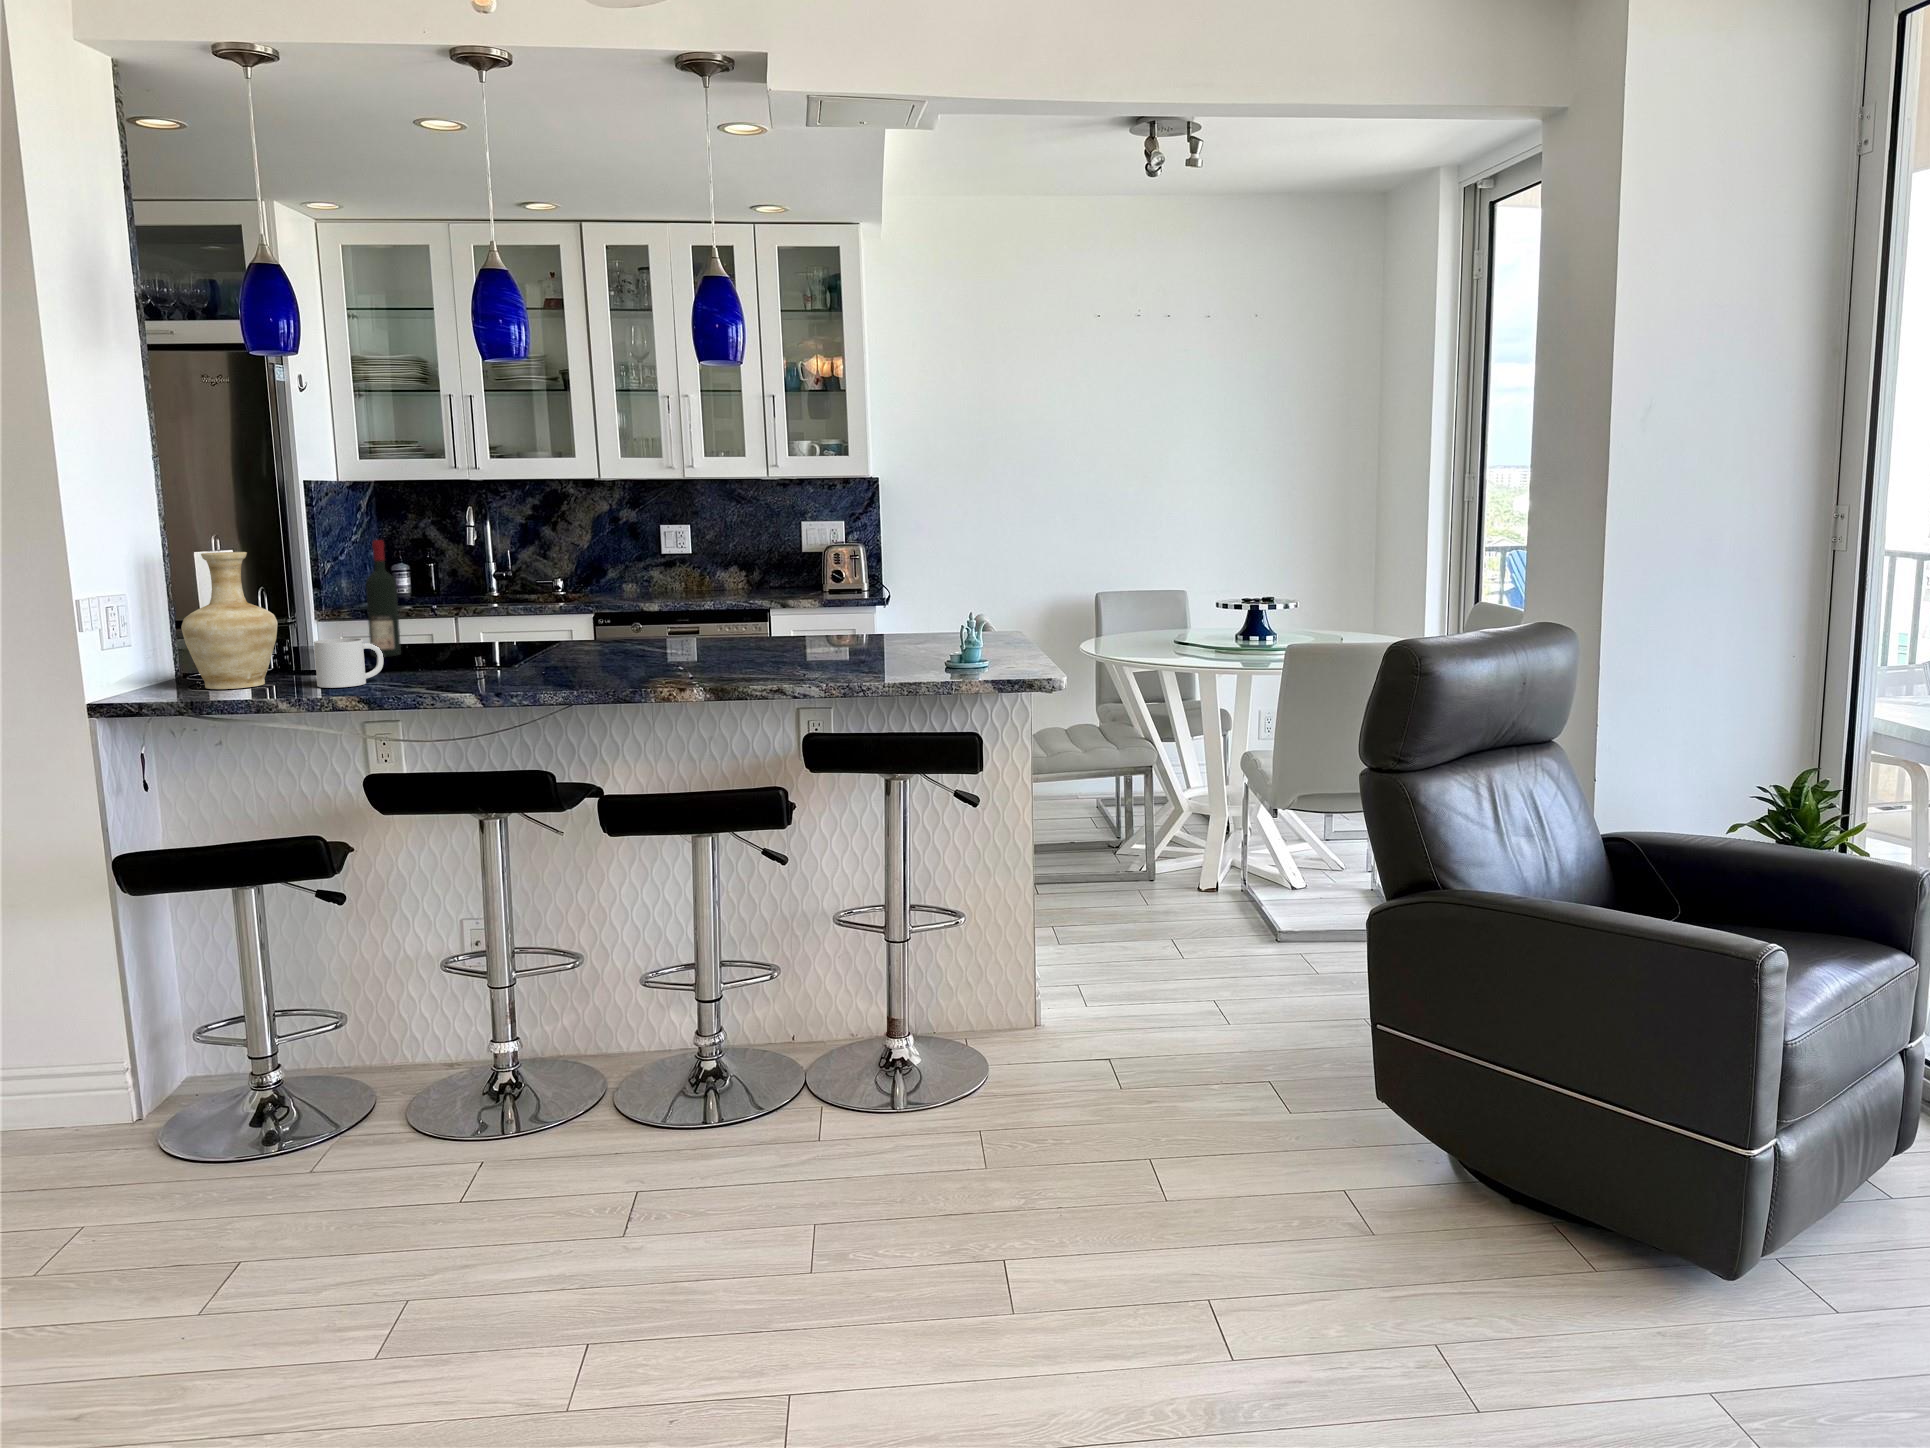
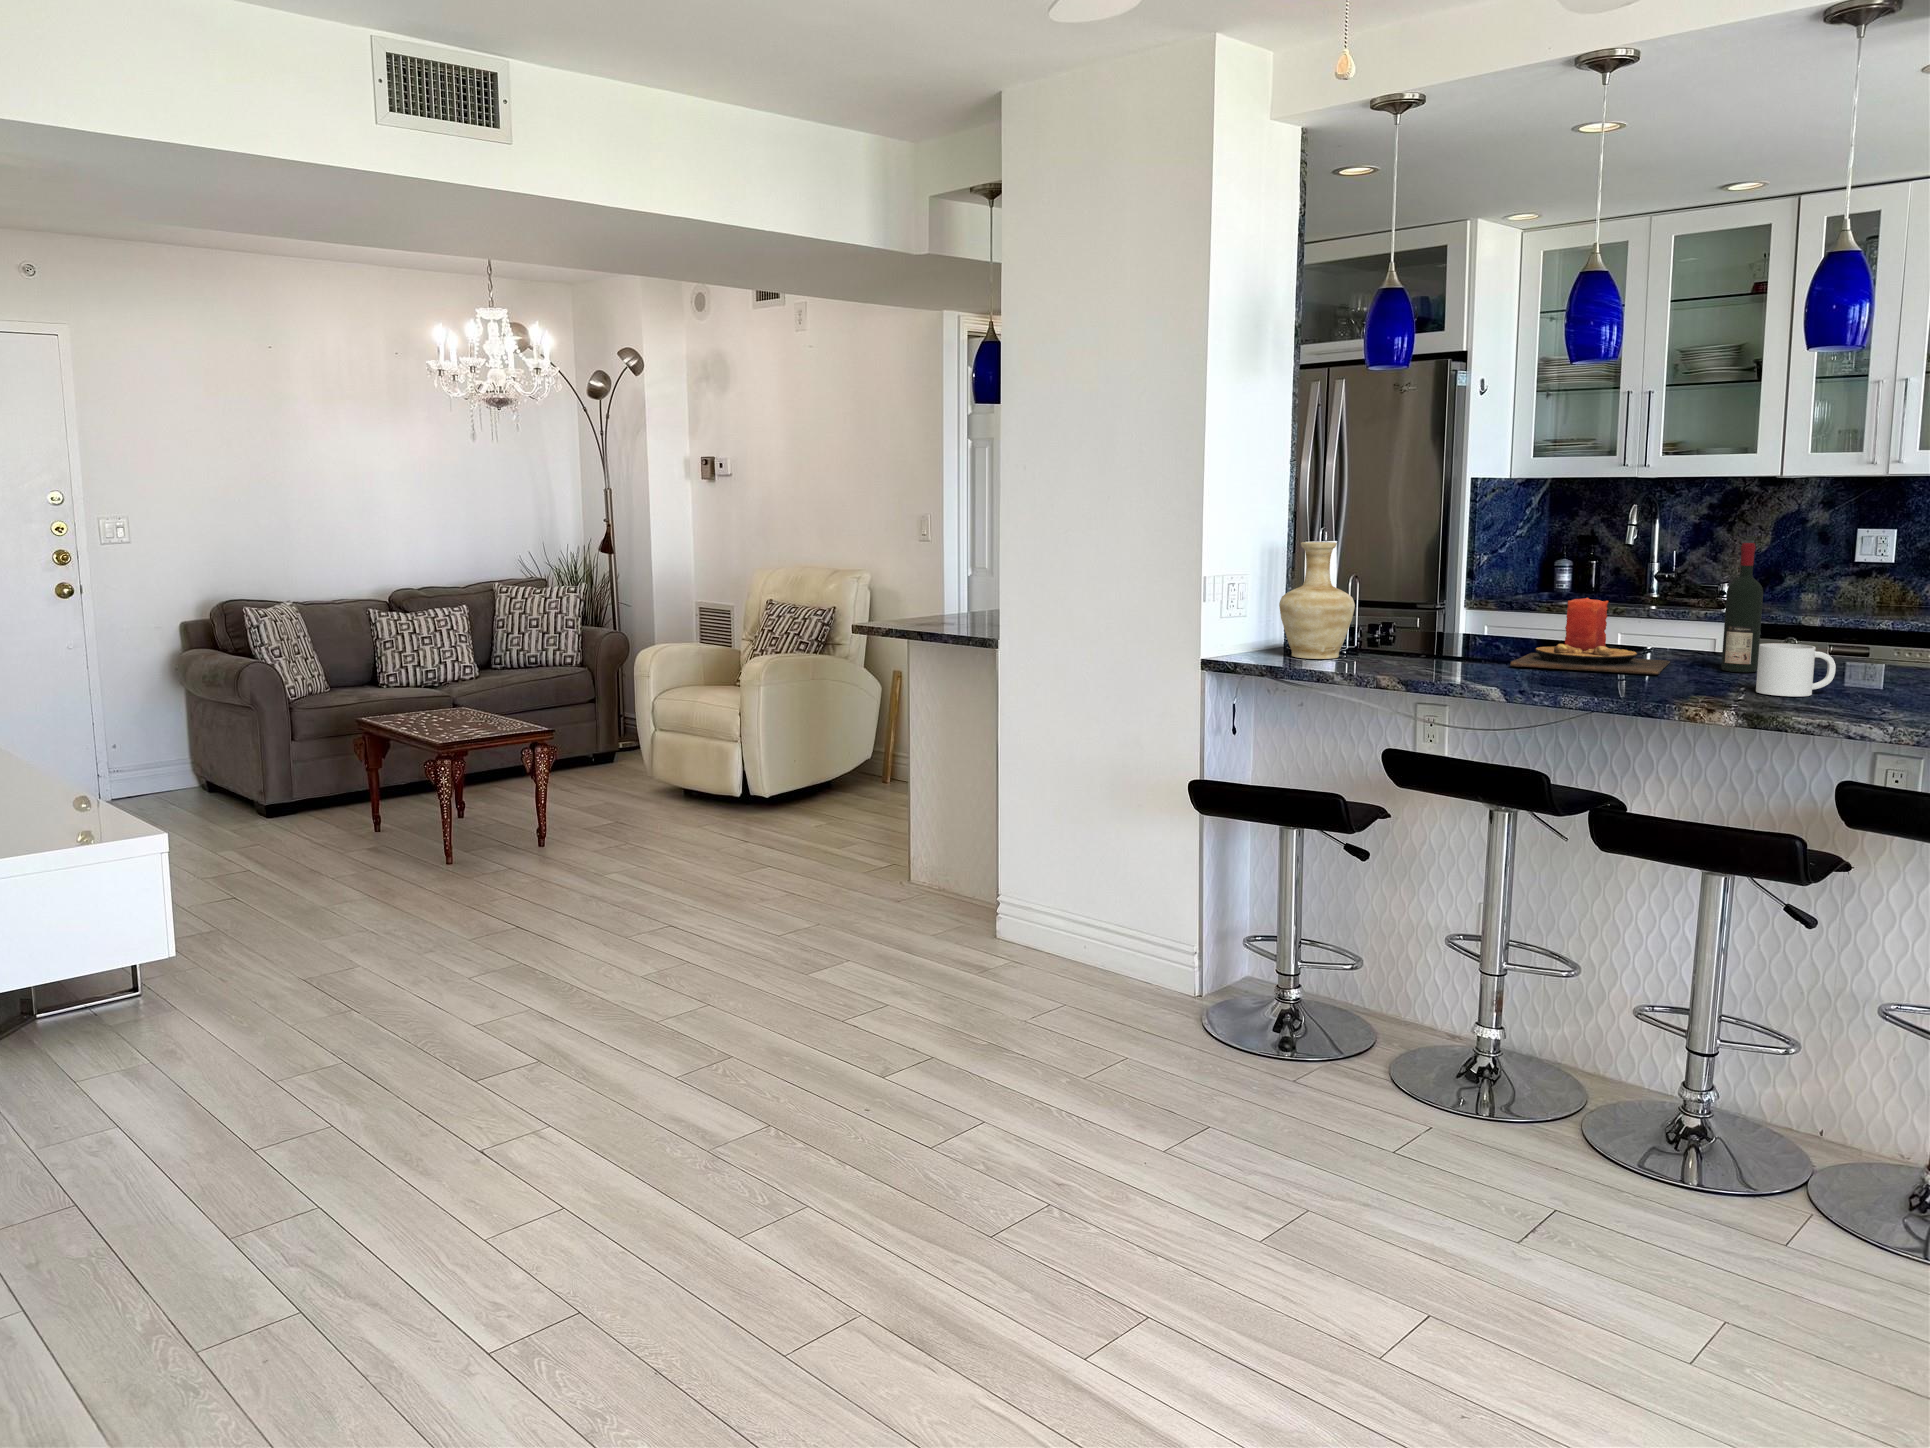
wine bottle: present [366,540,401,657] -> present [1721,543,1763,672]
candle: none [463,596,603,671] -> present [1510,598,1670,675]
mug: present [314,638,384,688] -> present [1756,643,1836,696]

